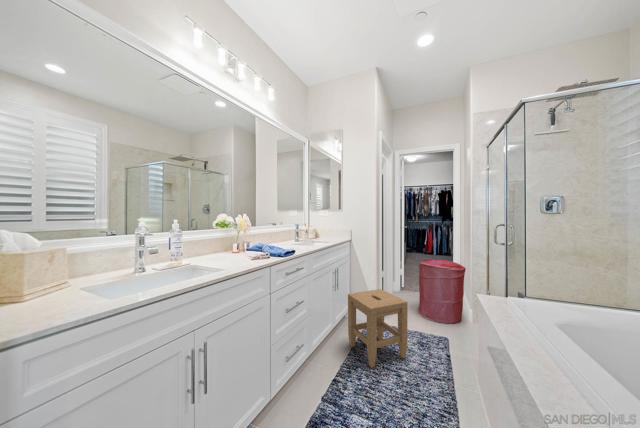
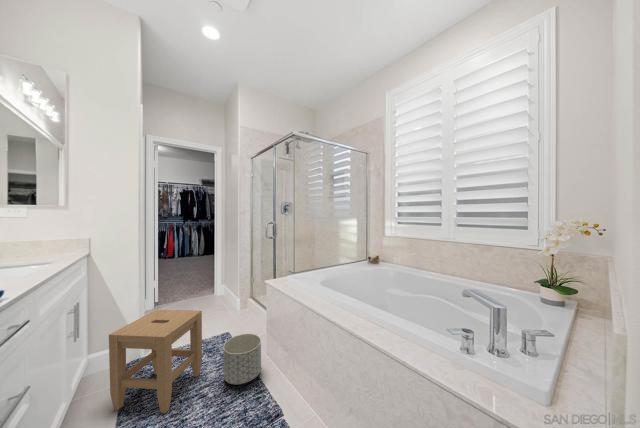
laundry hamper: present [418,259,466,323] -> none [187,259,233,324]
planter: none [419,340,461,394] -> present [223,334,261,384]

